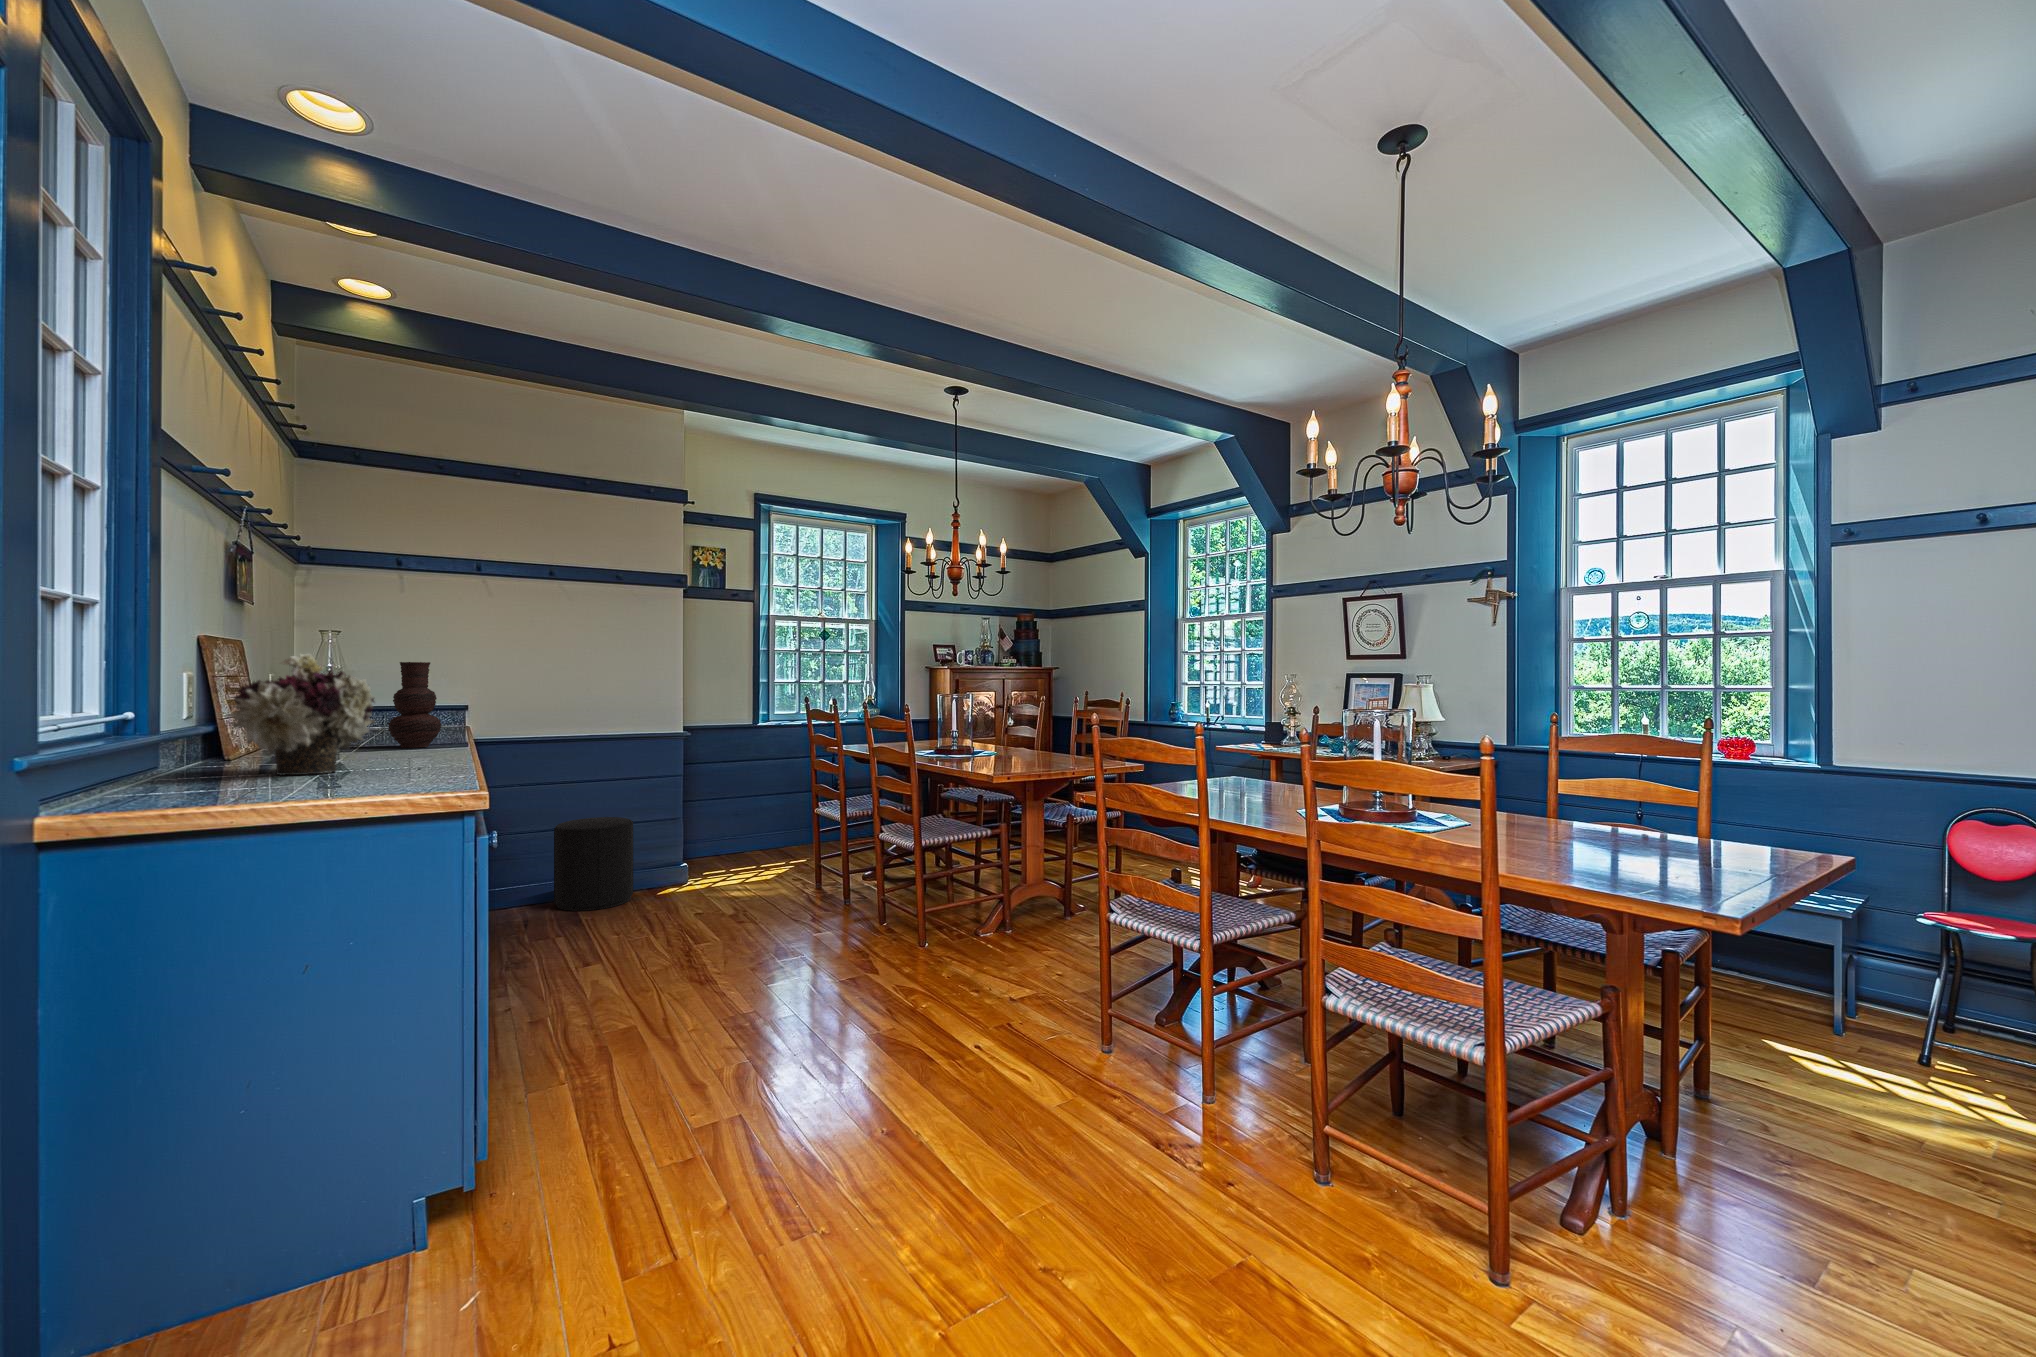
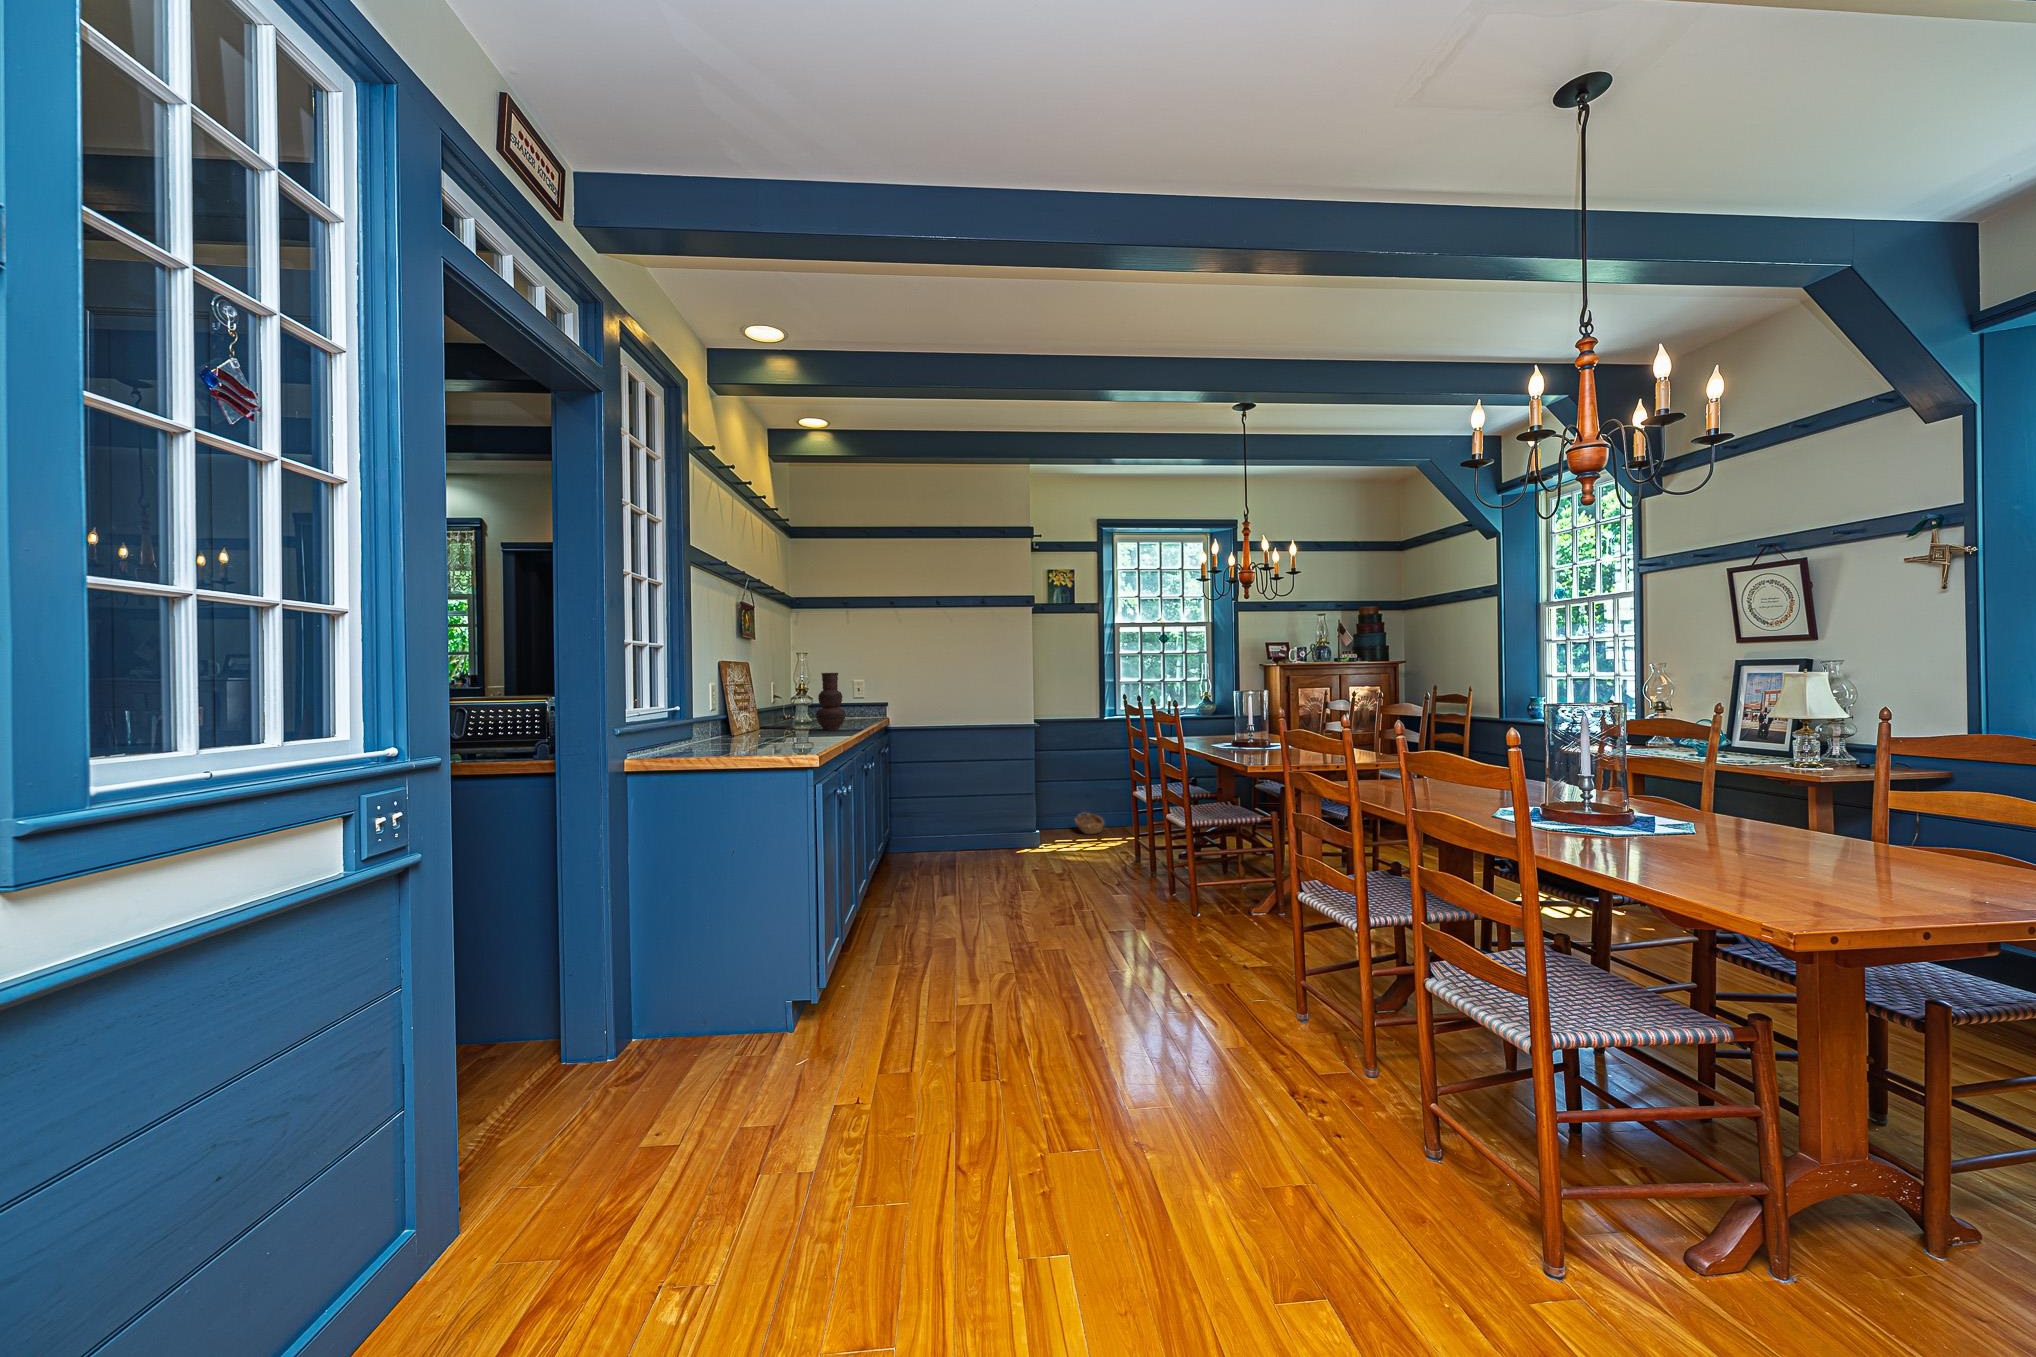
flower arrangement: present [228,654,375,775] -> none [710,670,787,744]
stool: present [554,817,633,911] -> none [944,788,1000,857]
basket: none [709,837,769,867] -> present [1075,812,1104,834]

